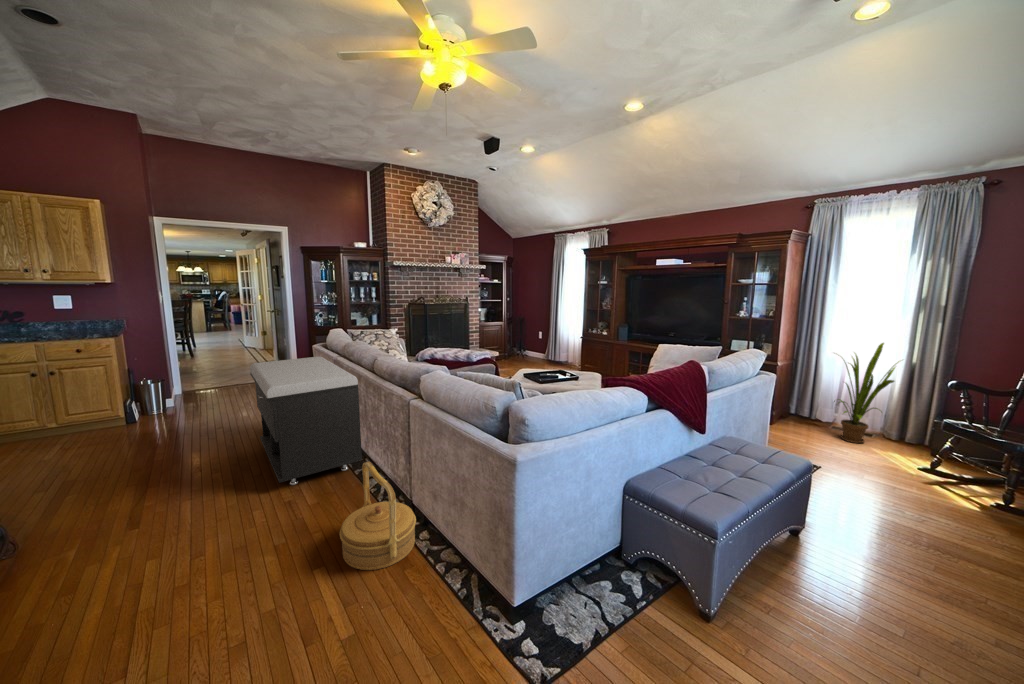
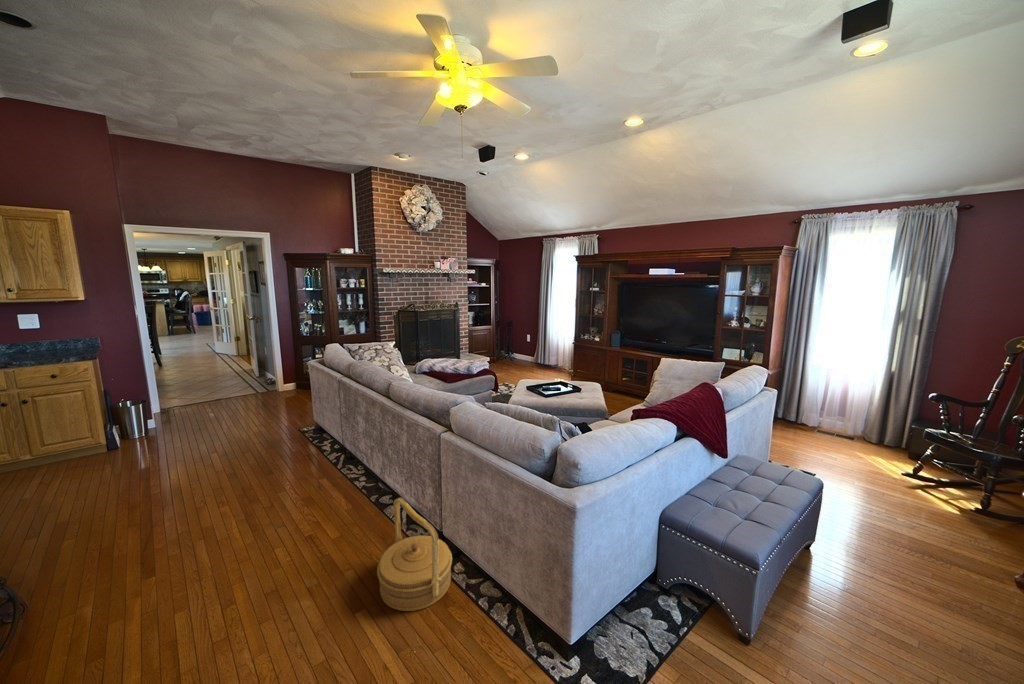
house plant: present [834,343,899,443] -> none [818,352,886,447]
storage bench: present [250,357,362,485] -> none [251,377,377,518]

